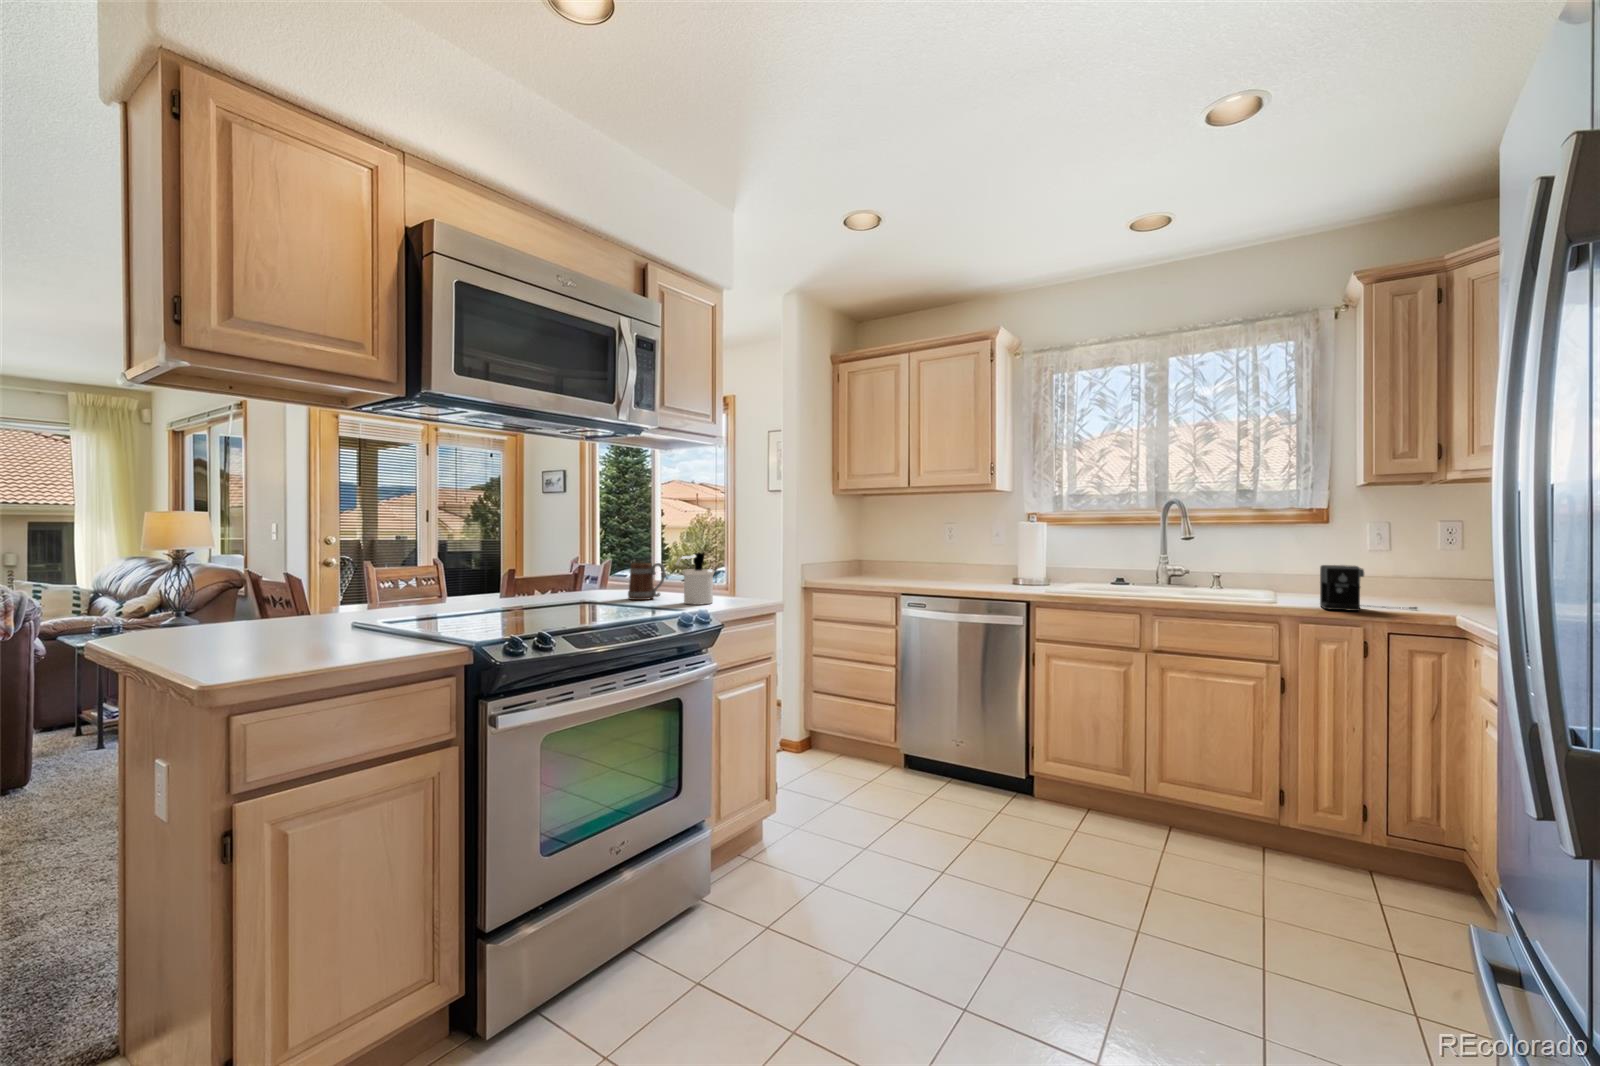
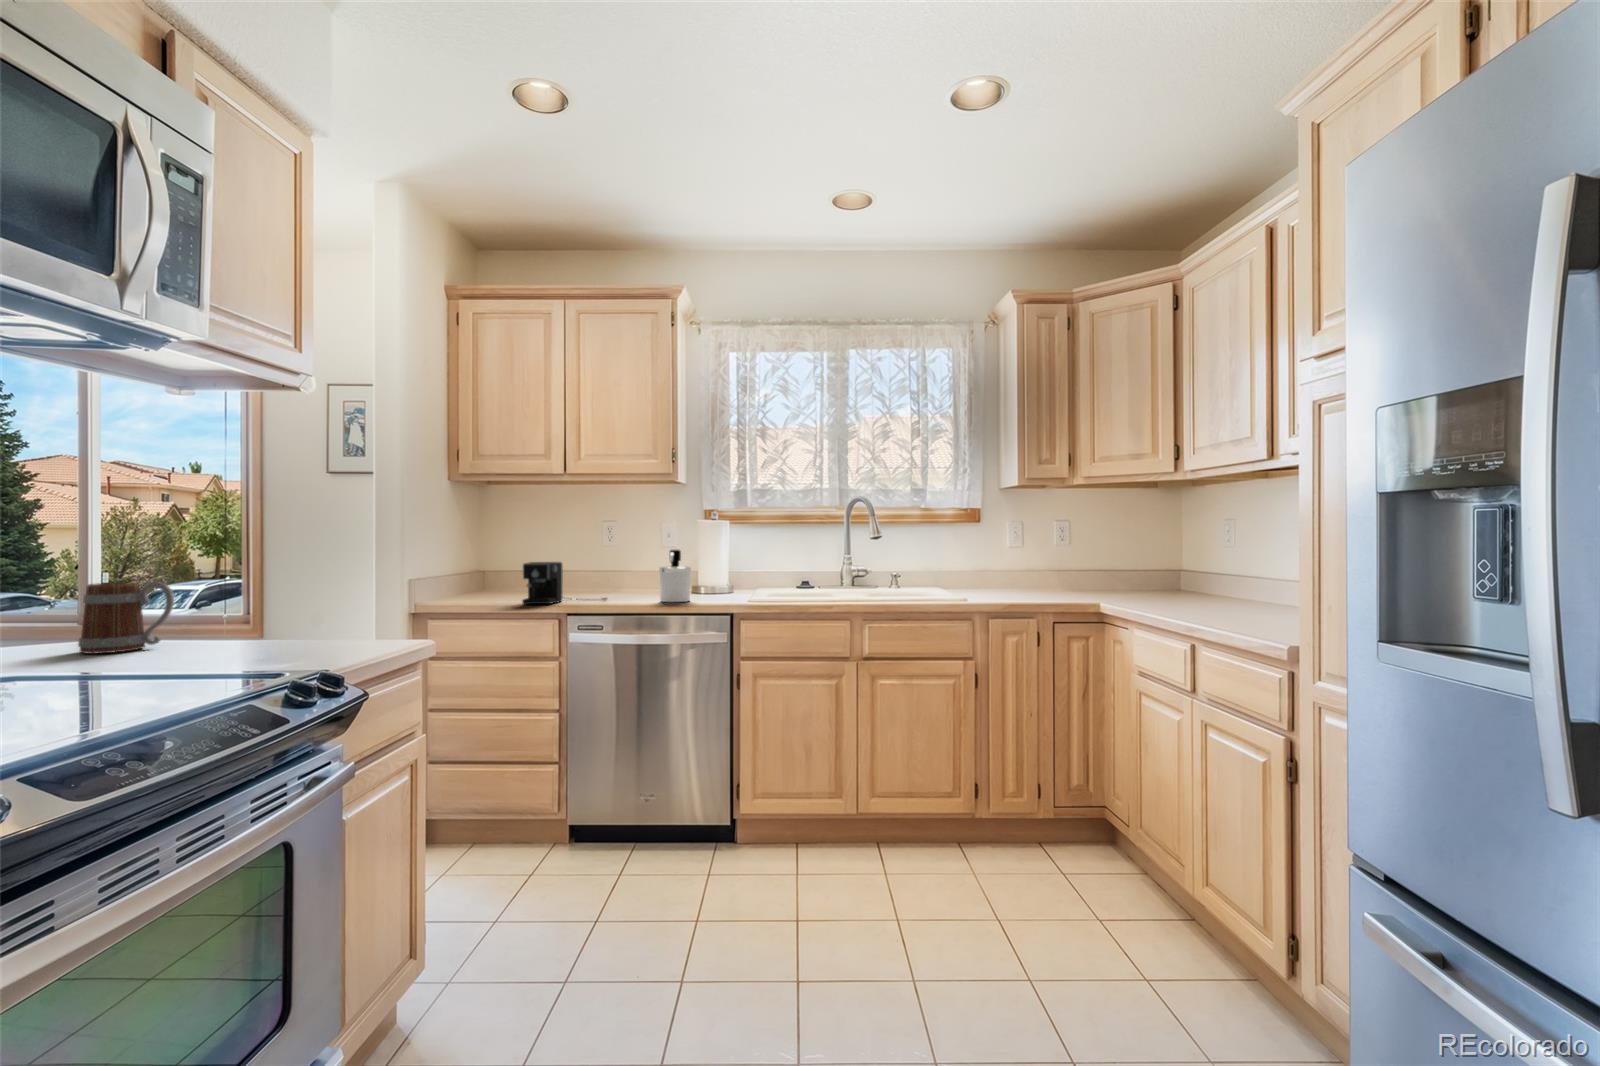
soap dispenser: present [676,553,714,605] -> present [659,550,691,602]
coffee maker: present [1320,565,1417,611] -> present [522,562,607,604]

